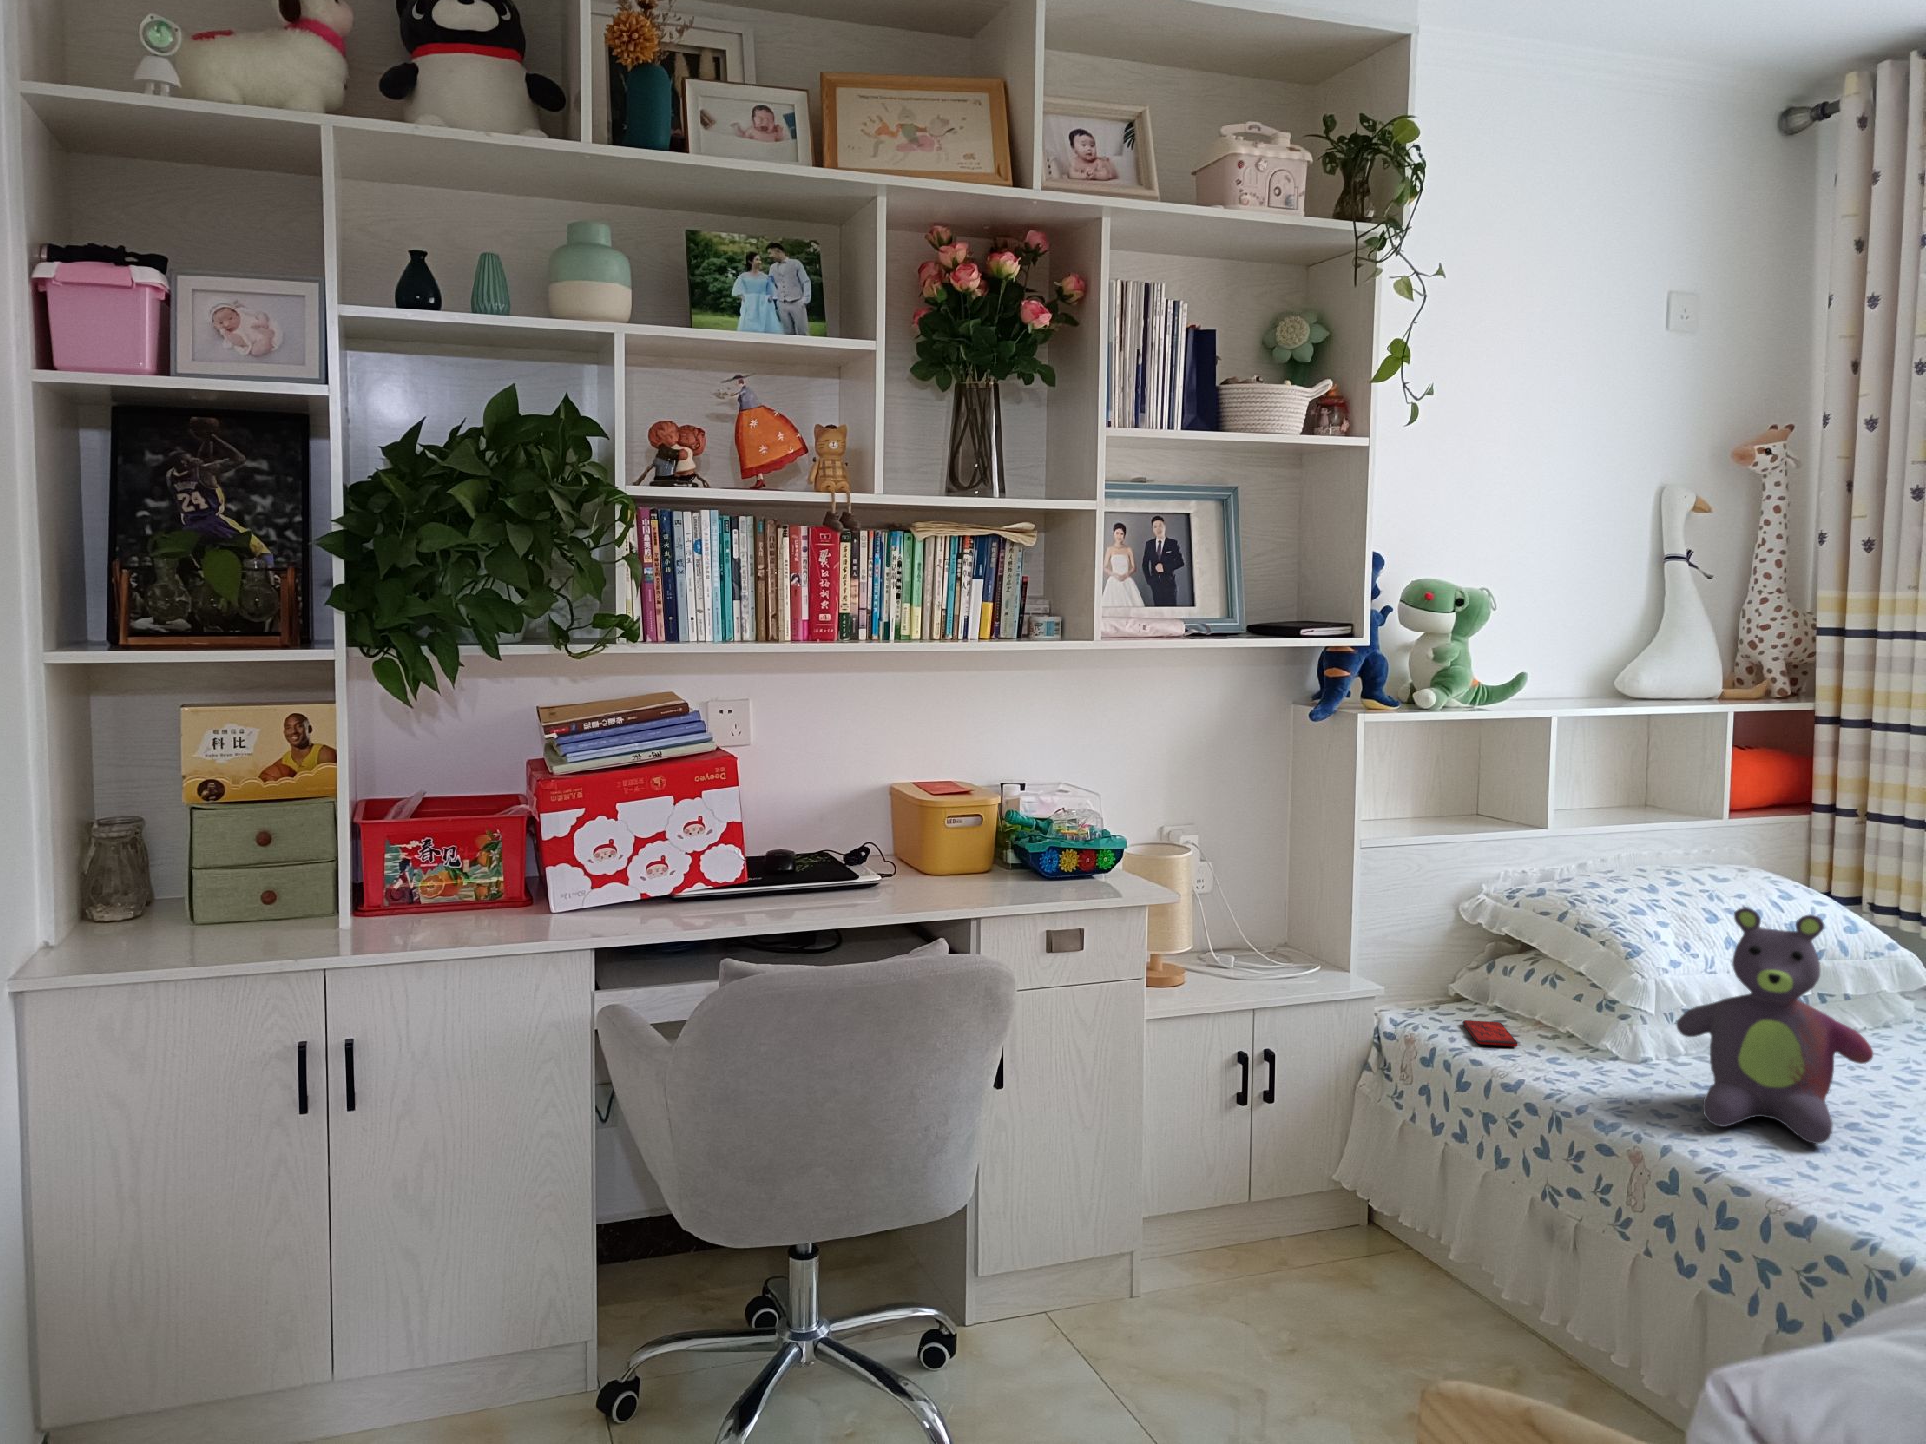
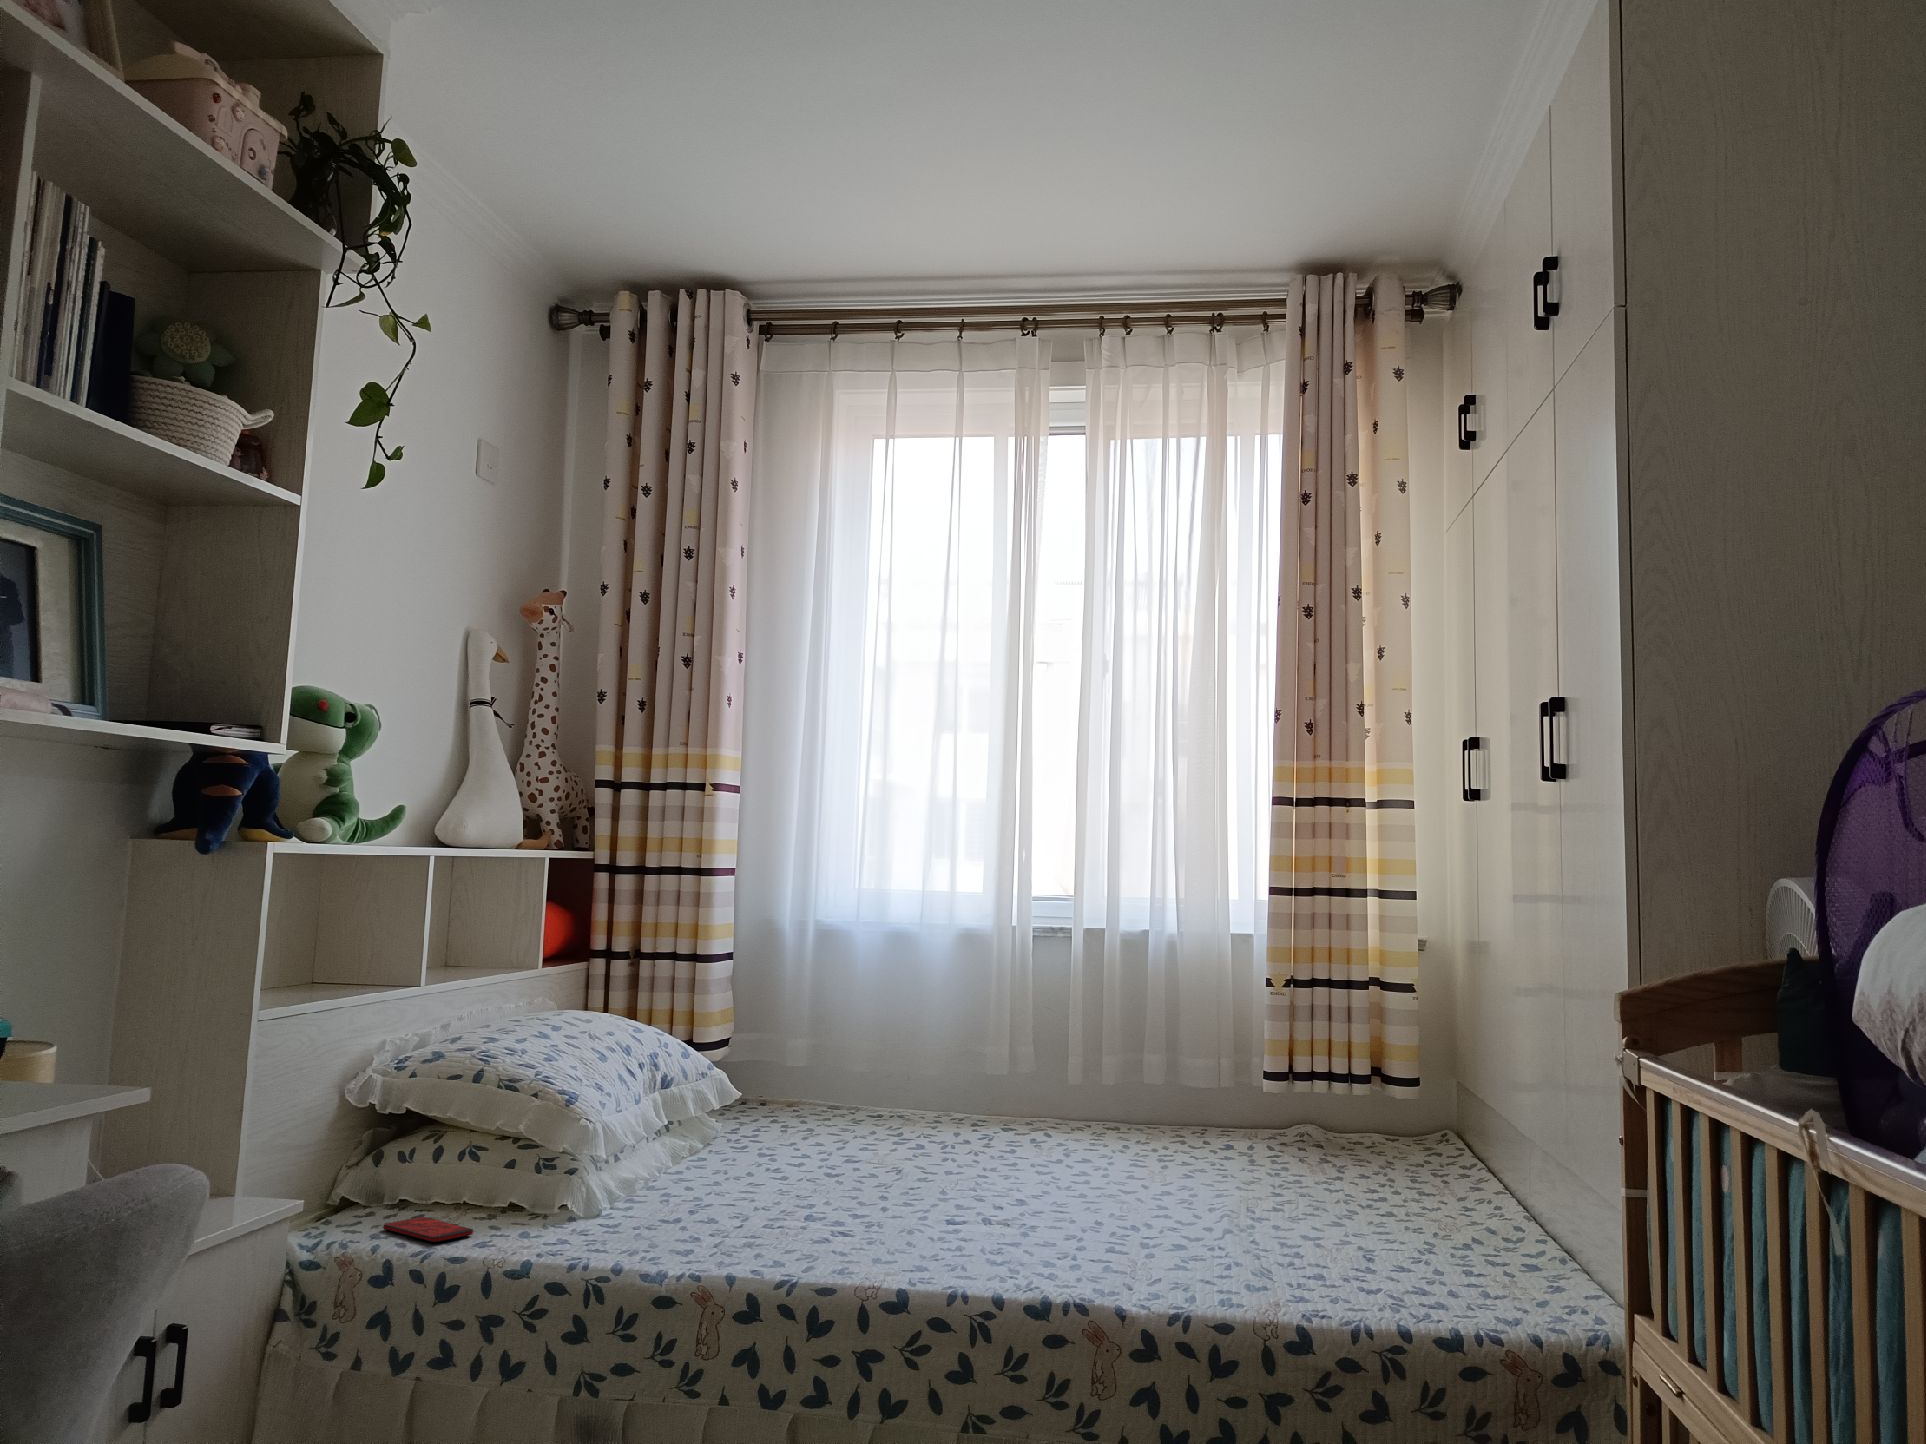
stuffed bear: present [1677,907,1873,1144] -> none [670,1017,834,1245]

